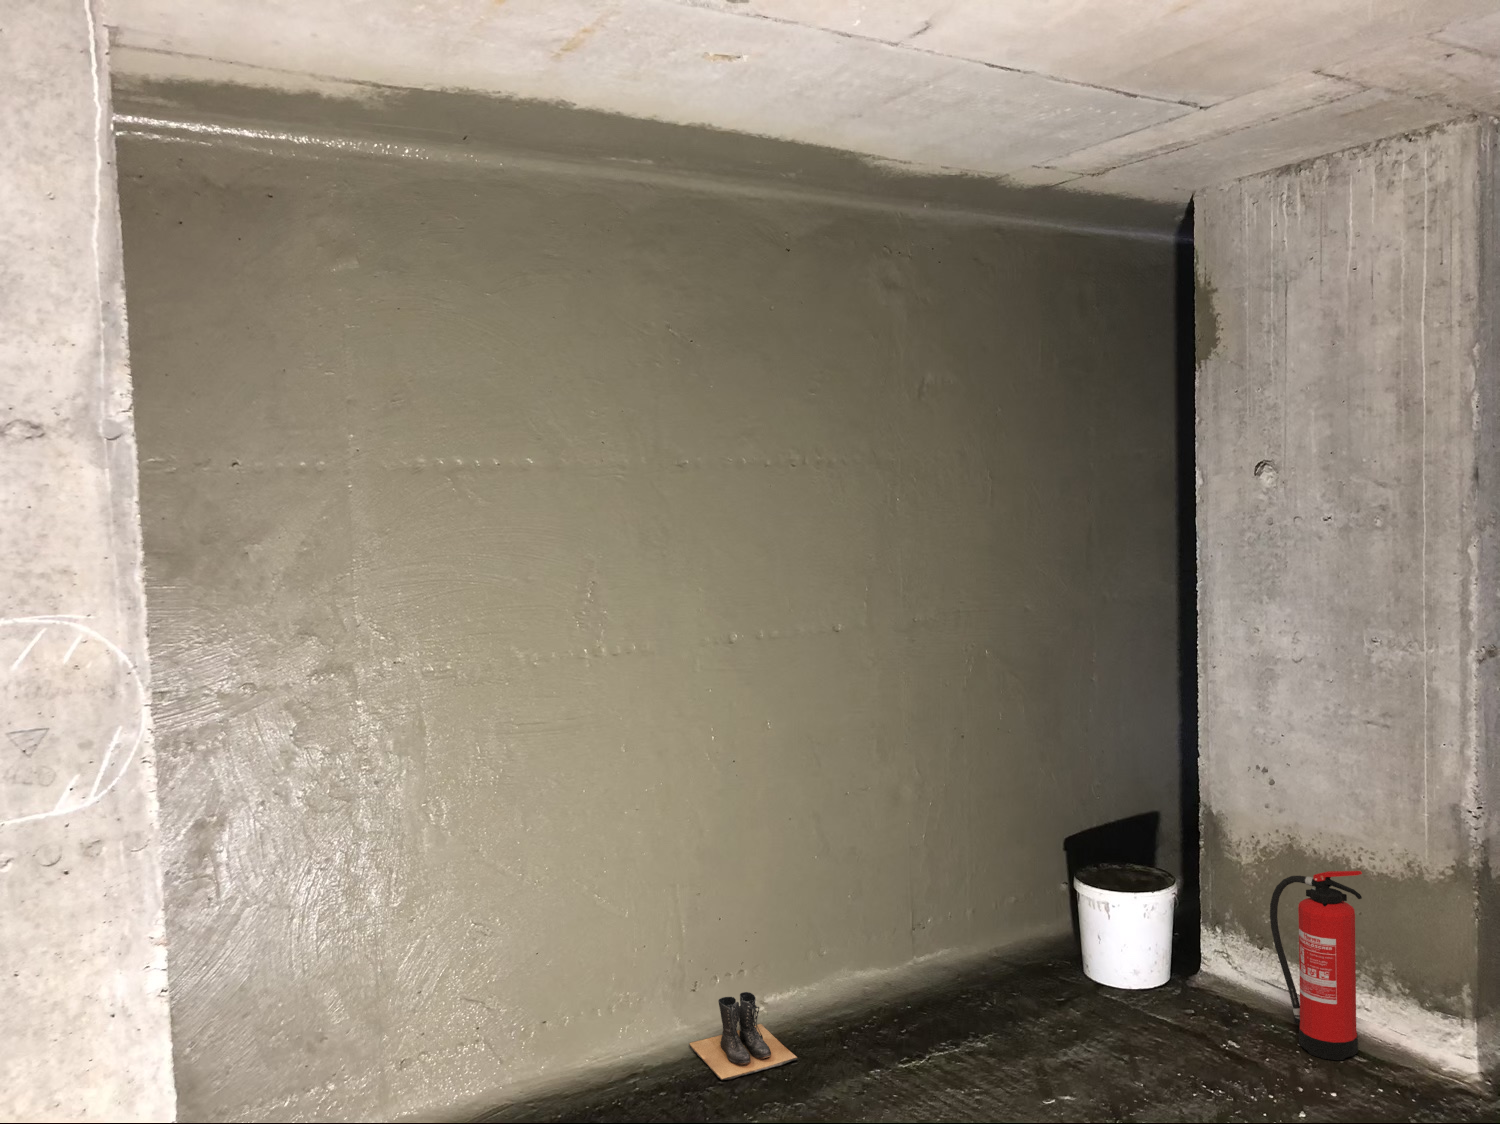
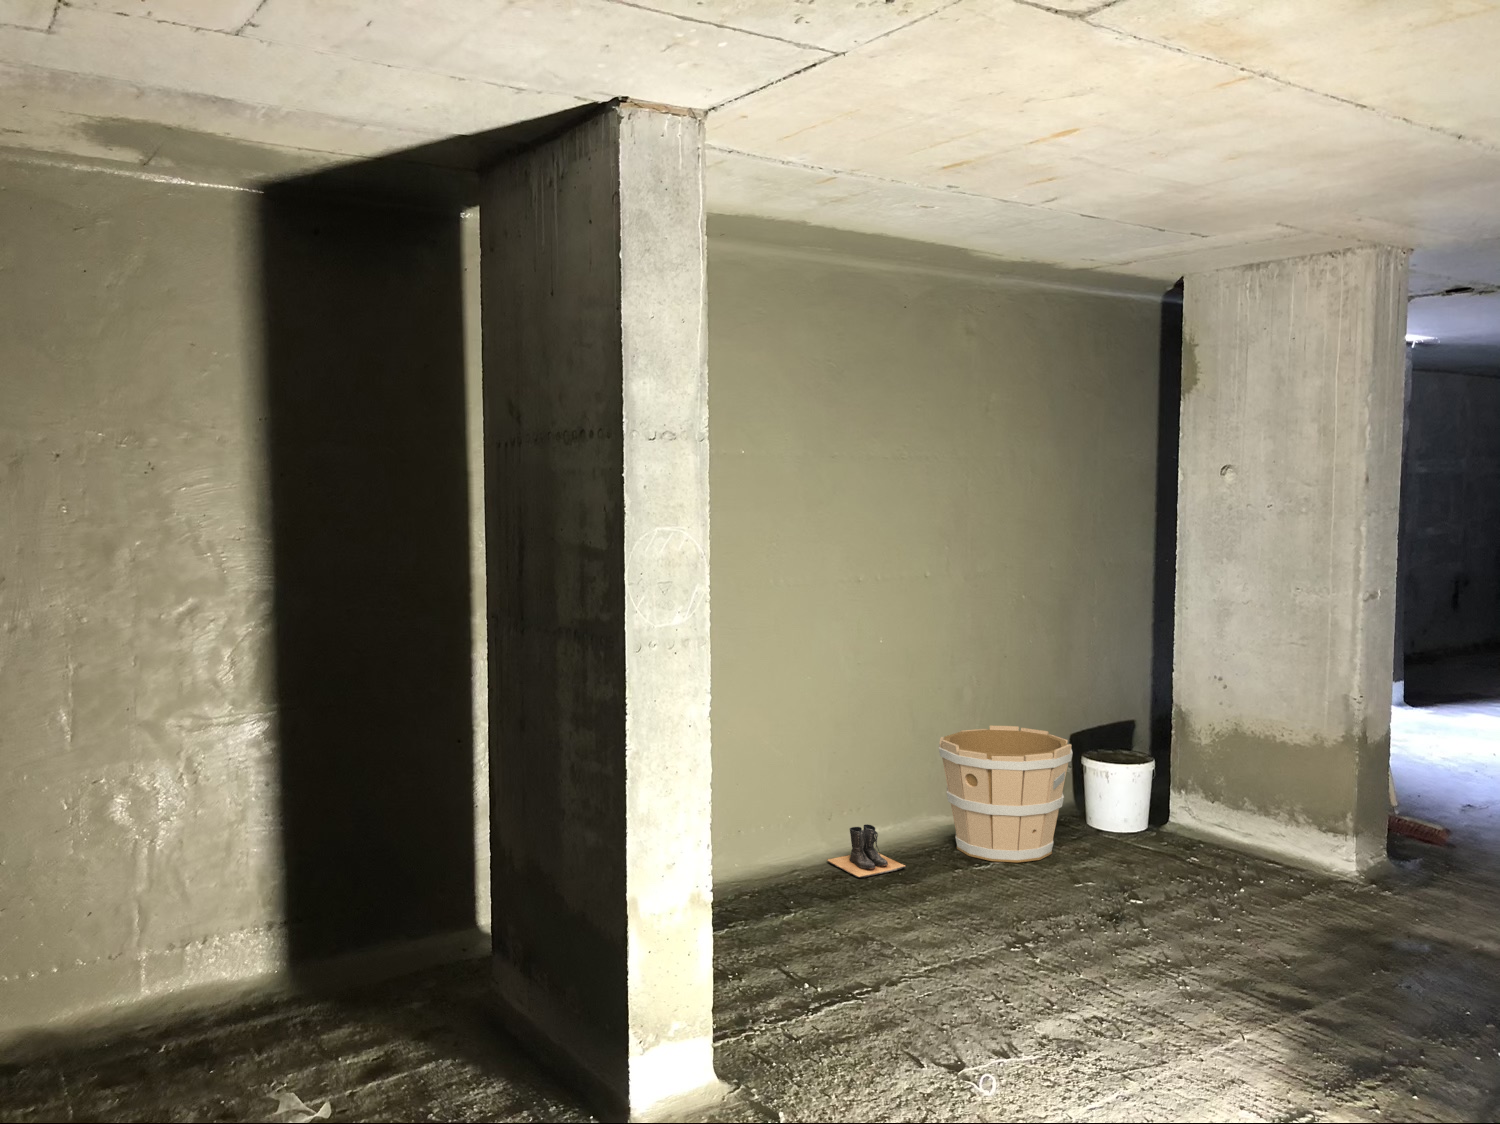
wooden bucket: none [853,836,1044,1049] -> present [939,726,1073,862]
fire extinguisher: present [1270,871,1362,1060] -> none [1222,740,1285,867]

